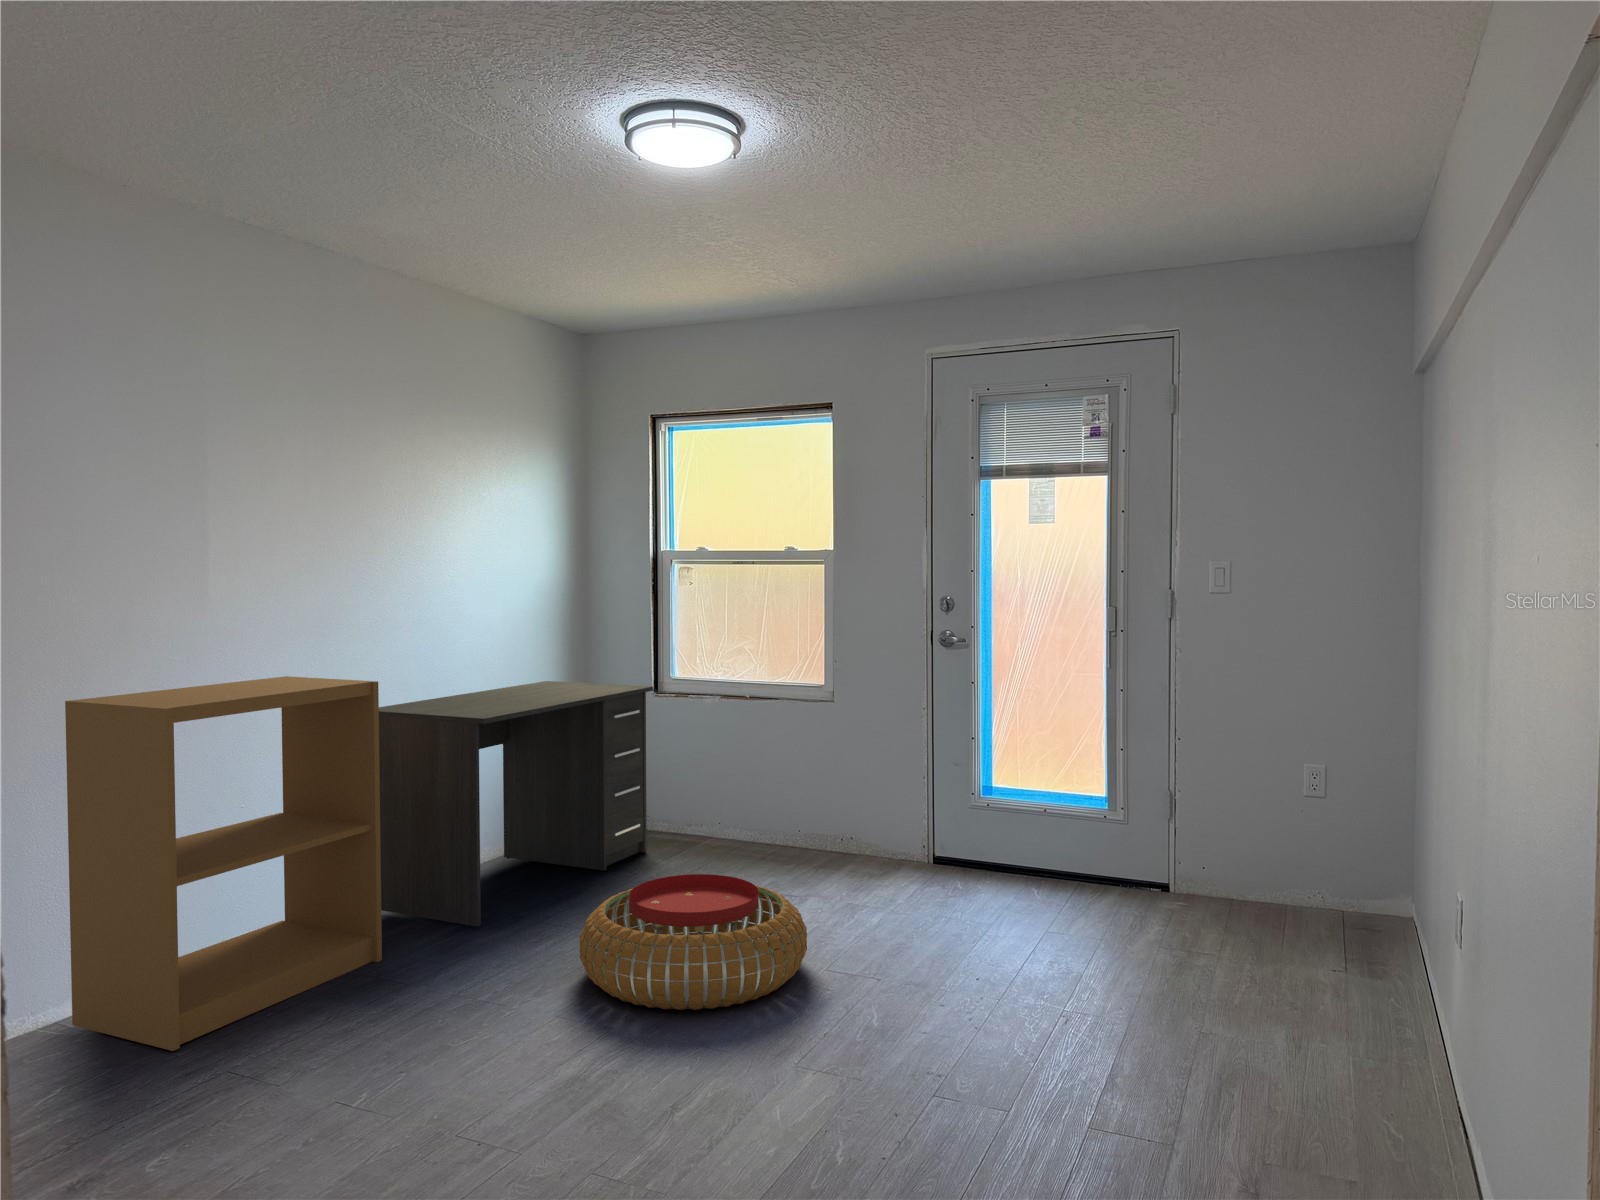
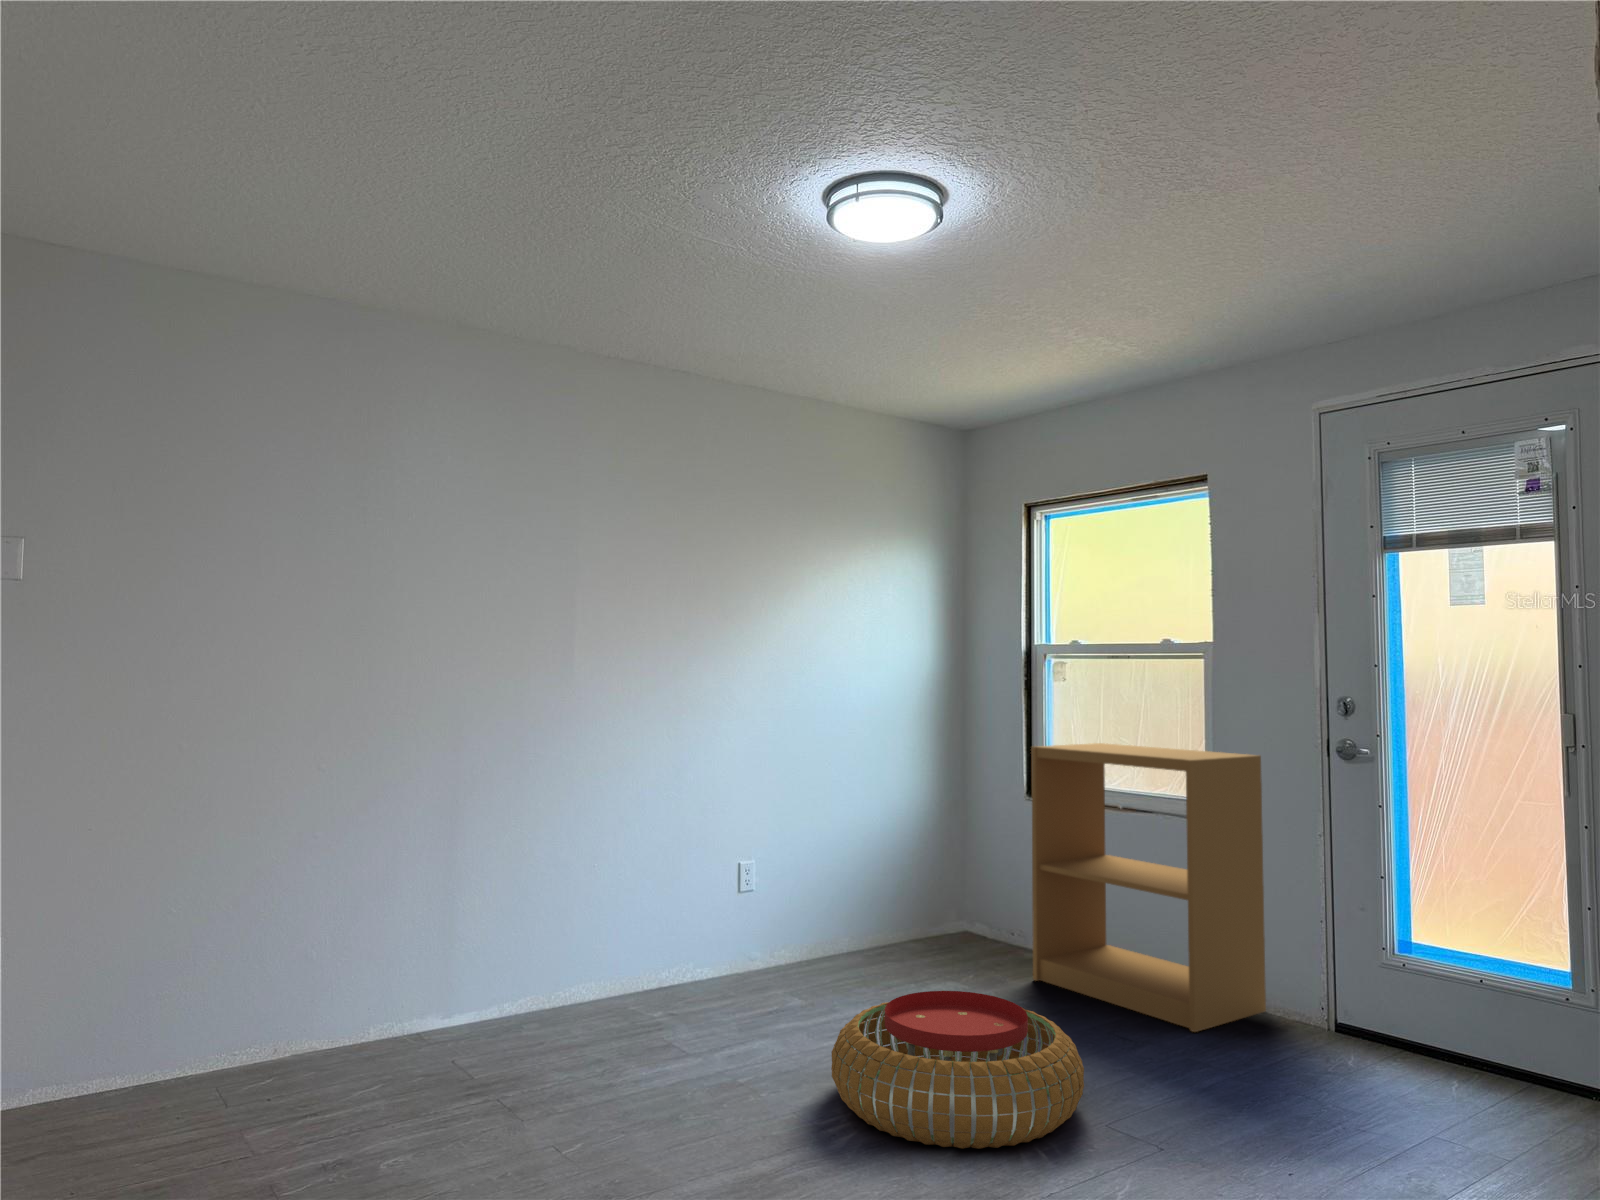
bookshelf: present [65,676,382,1051] -> present [1031,743,1266,1032]
desk: present [379,681,653,928] -> none [707,775,1007,1015]

